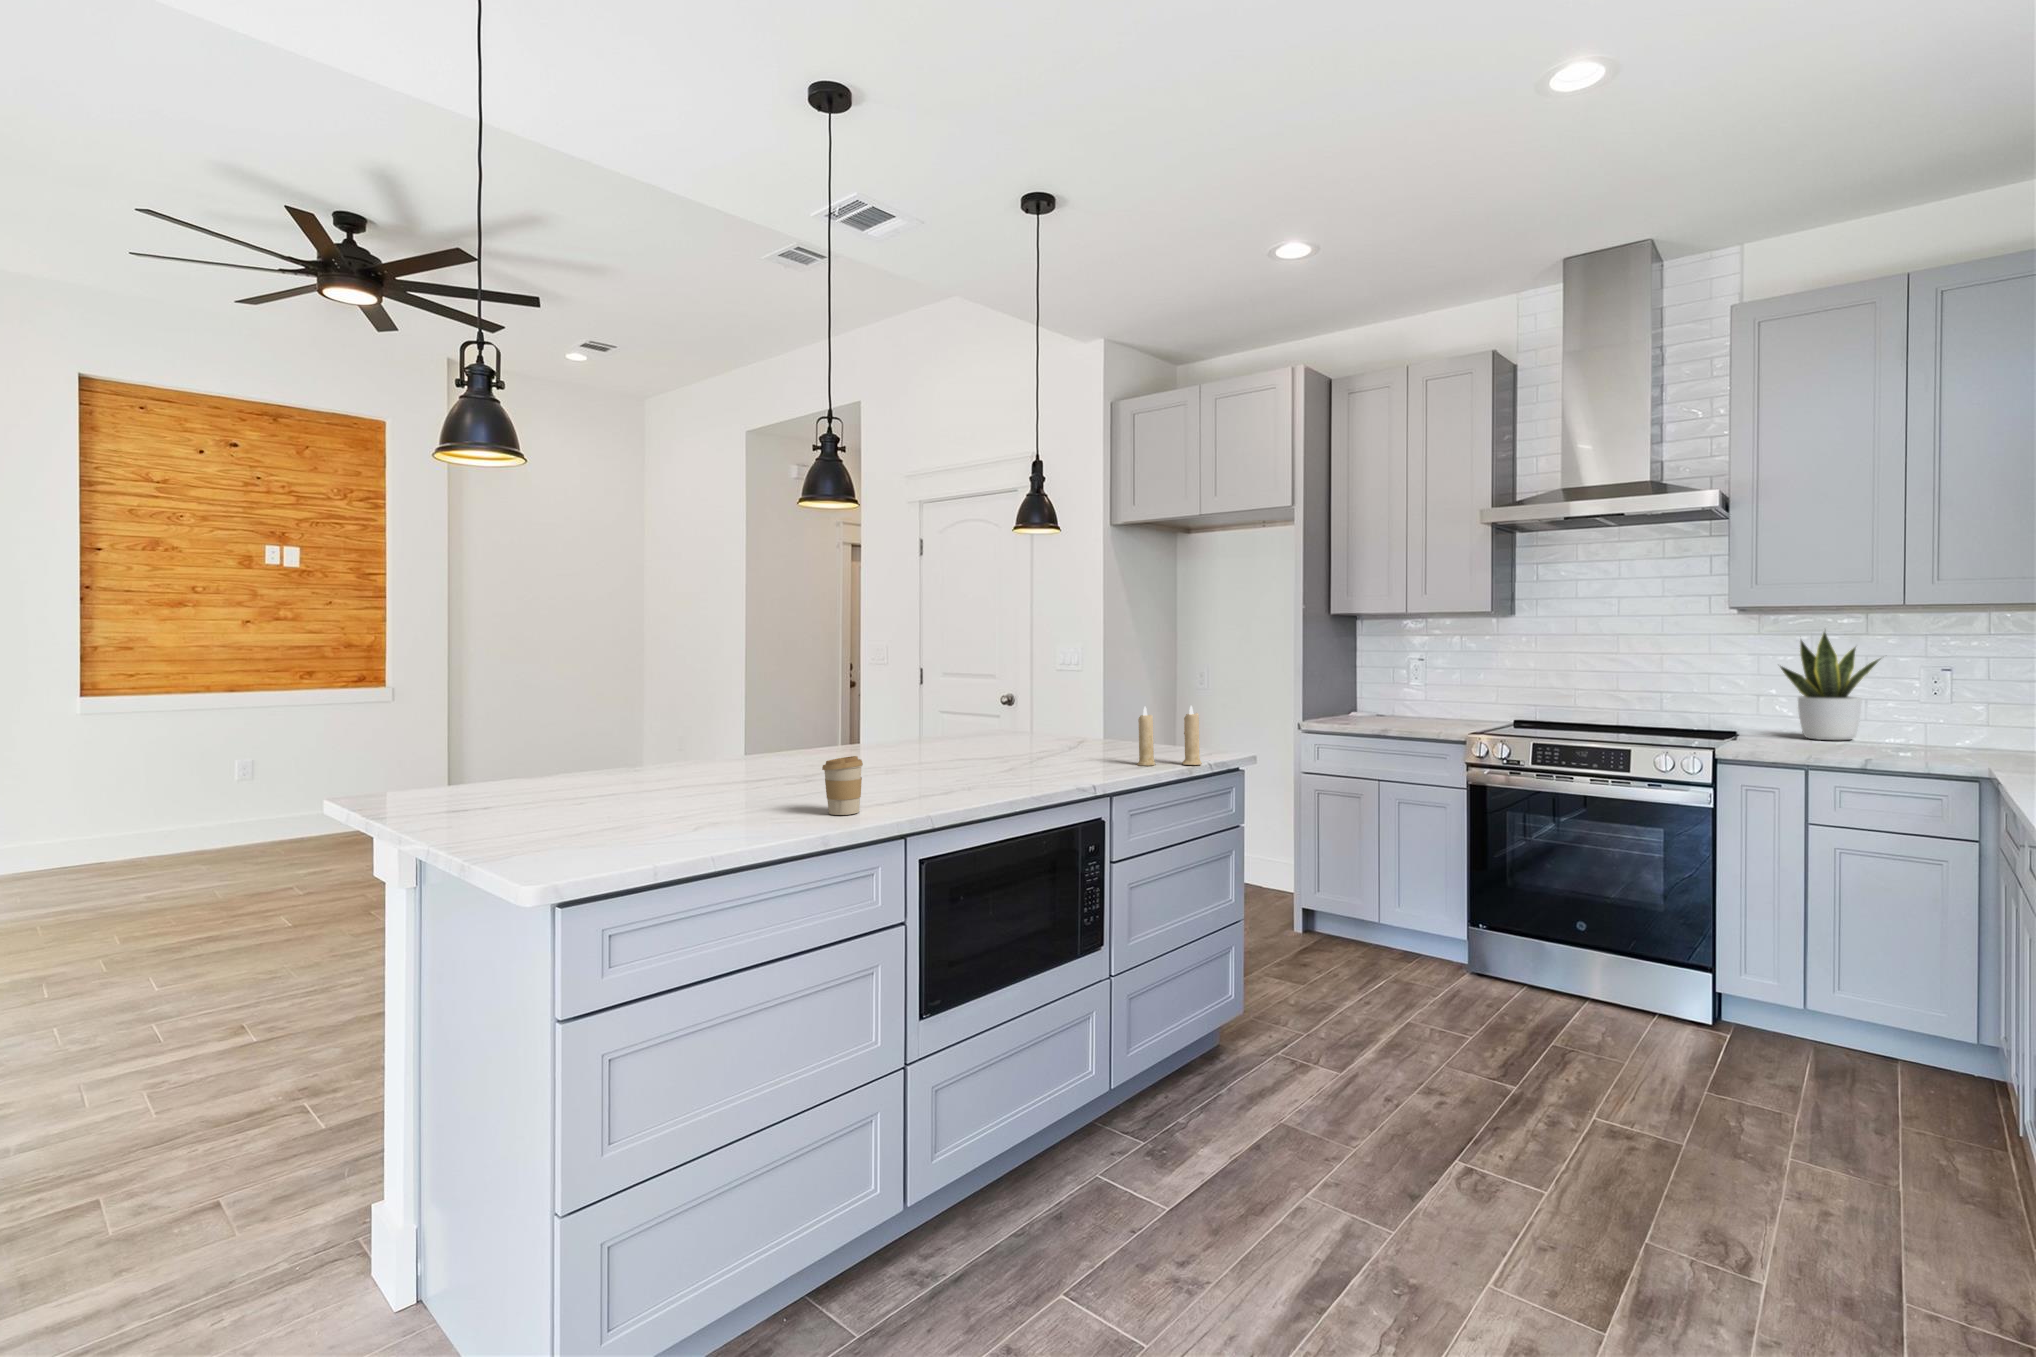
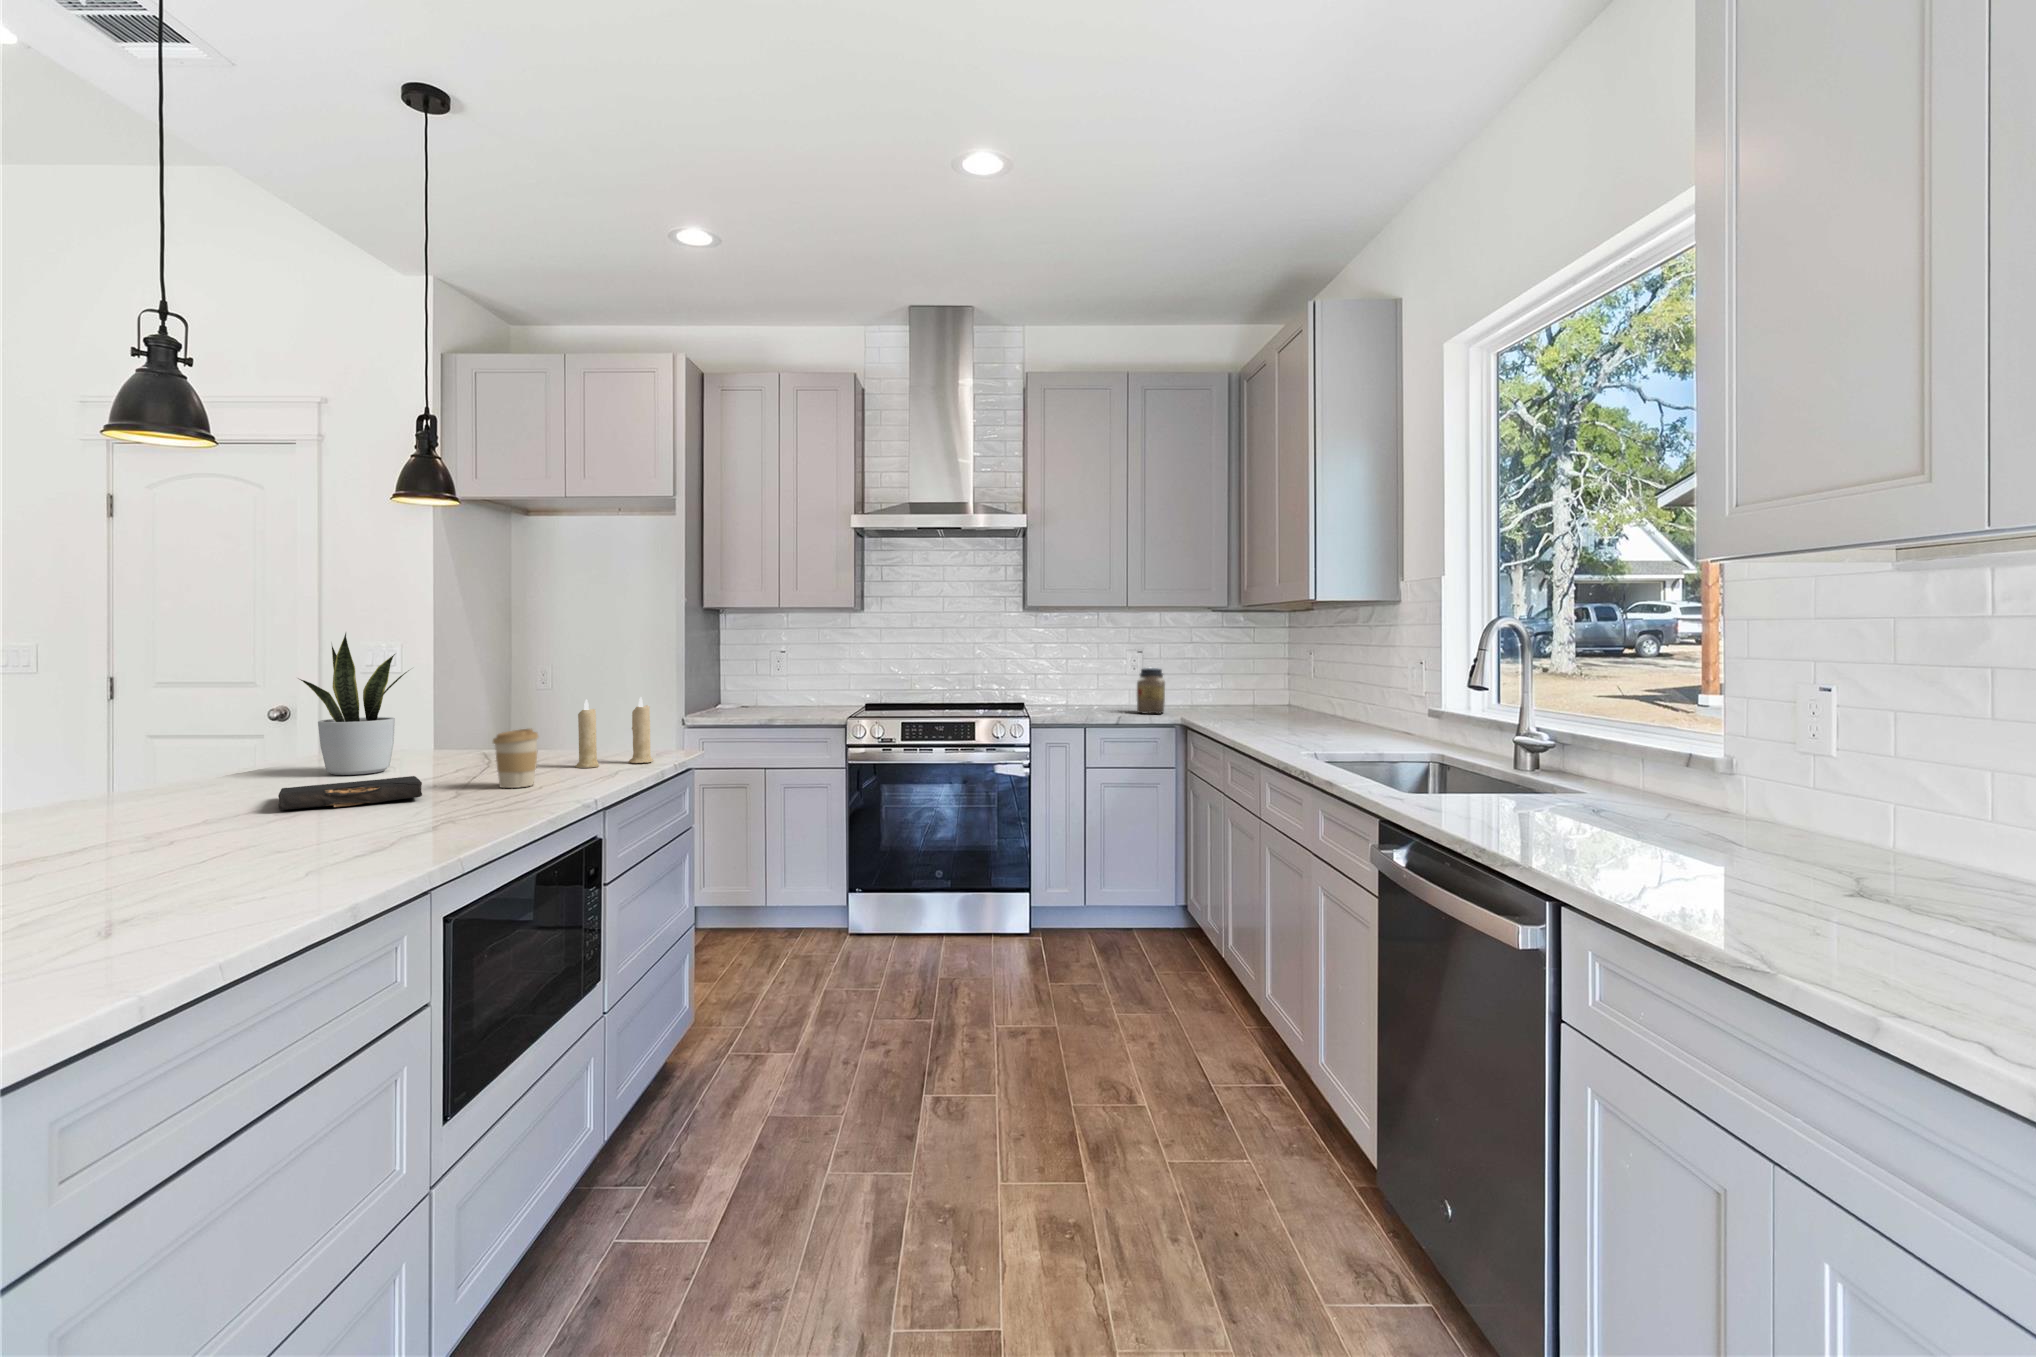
potted plant: present [1780,632,1880,740] -> present [299,633,409,775]
jar: none [1919,678,1985,748] -> present [1137,668,1165,714]
coffee cup: present [822,756,863,815] -> present [493,729,538,788]
book: none [923,762,1013,780] -> present [278,776,422,810]

